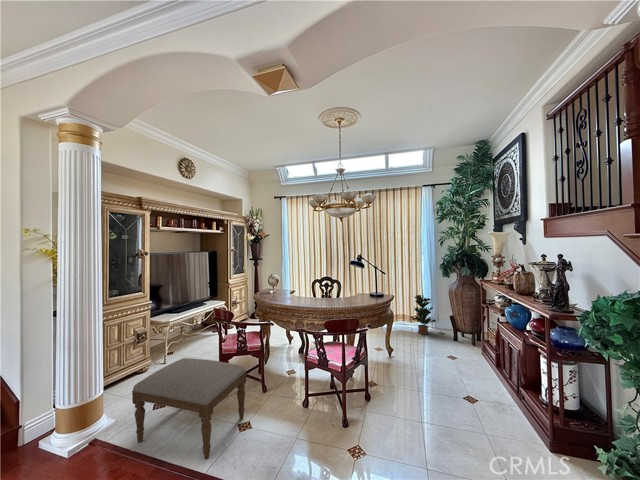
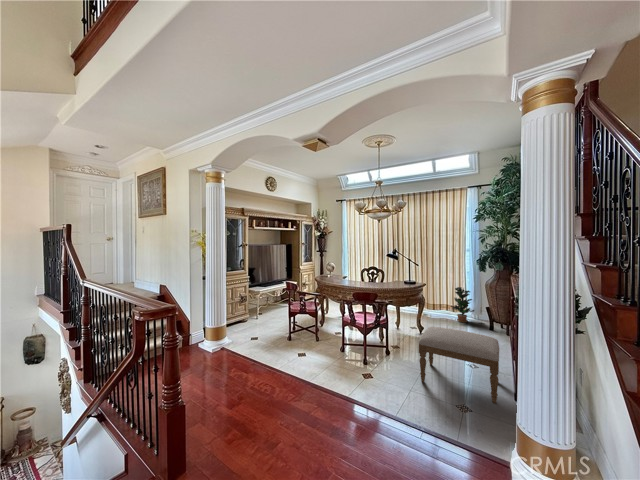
ottoman: present [132,358,246,460] -> present [419,327,499,403]

